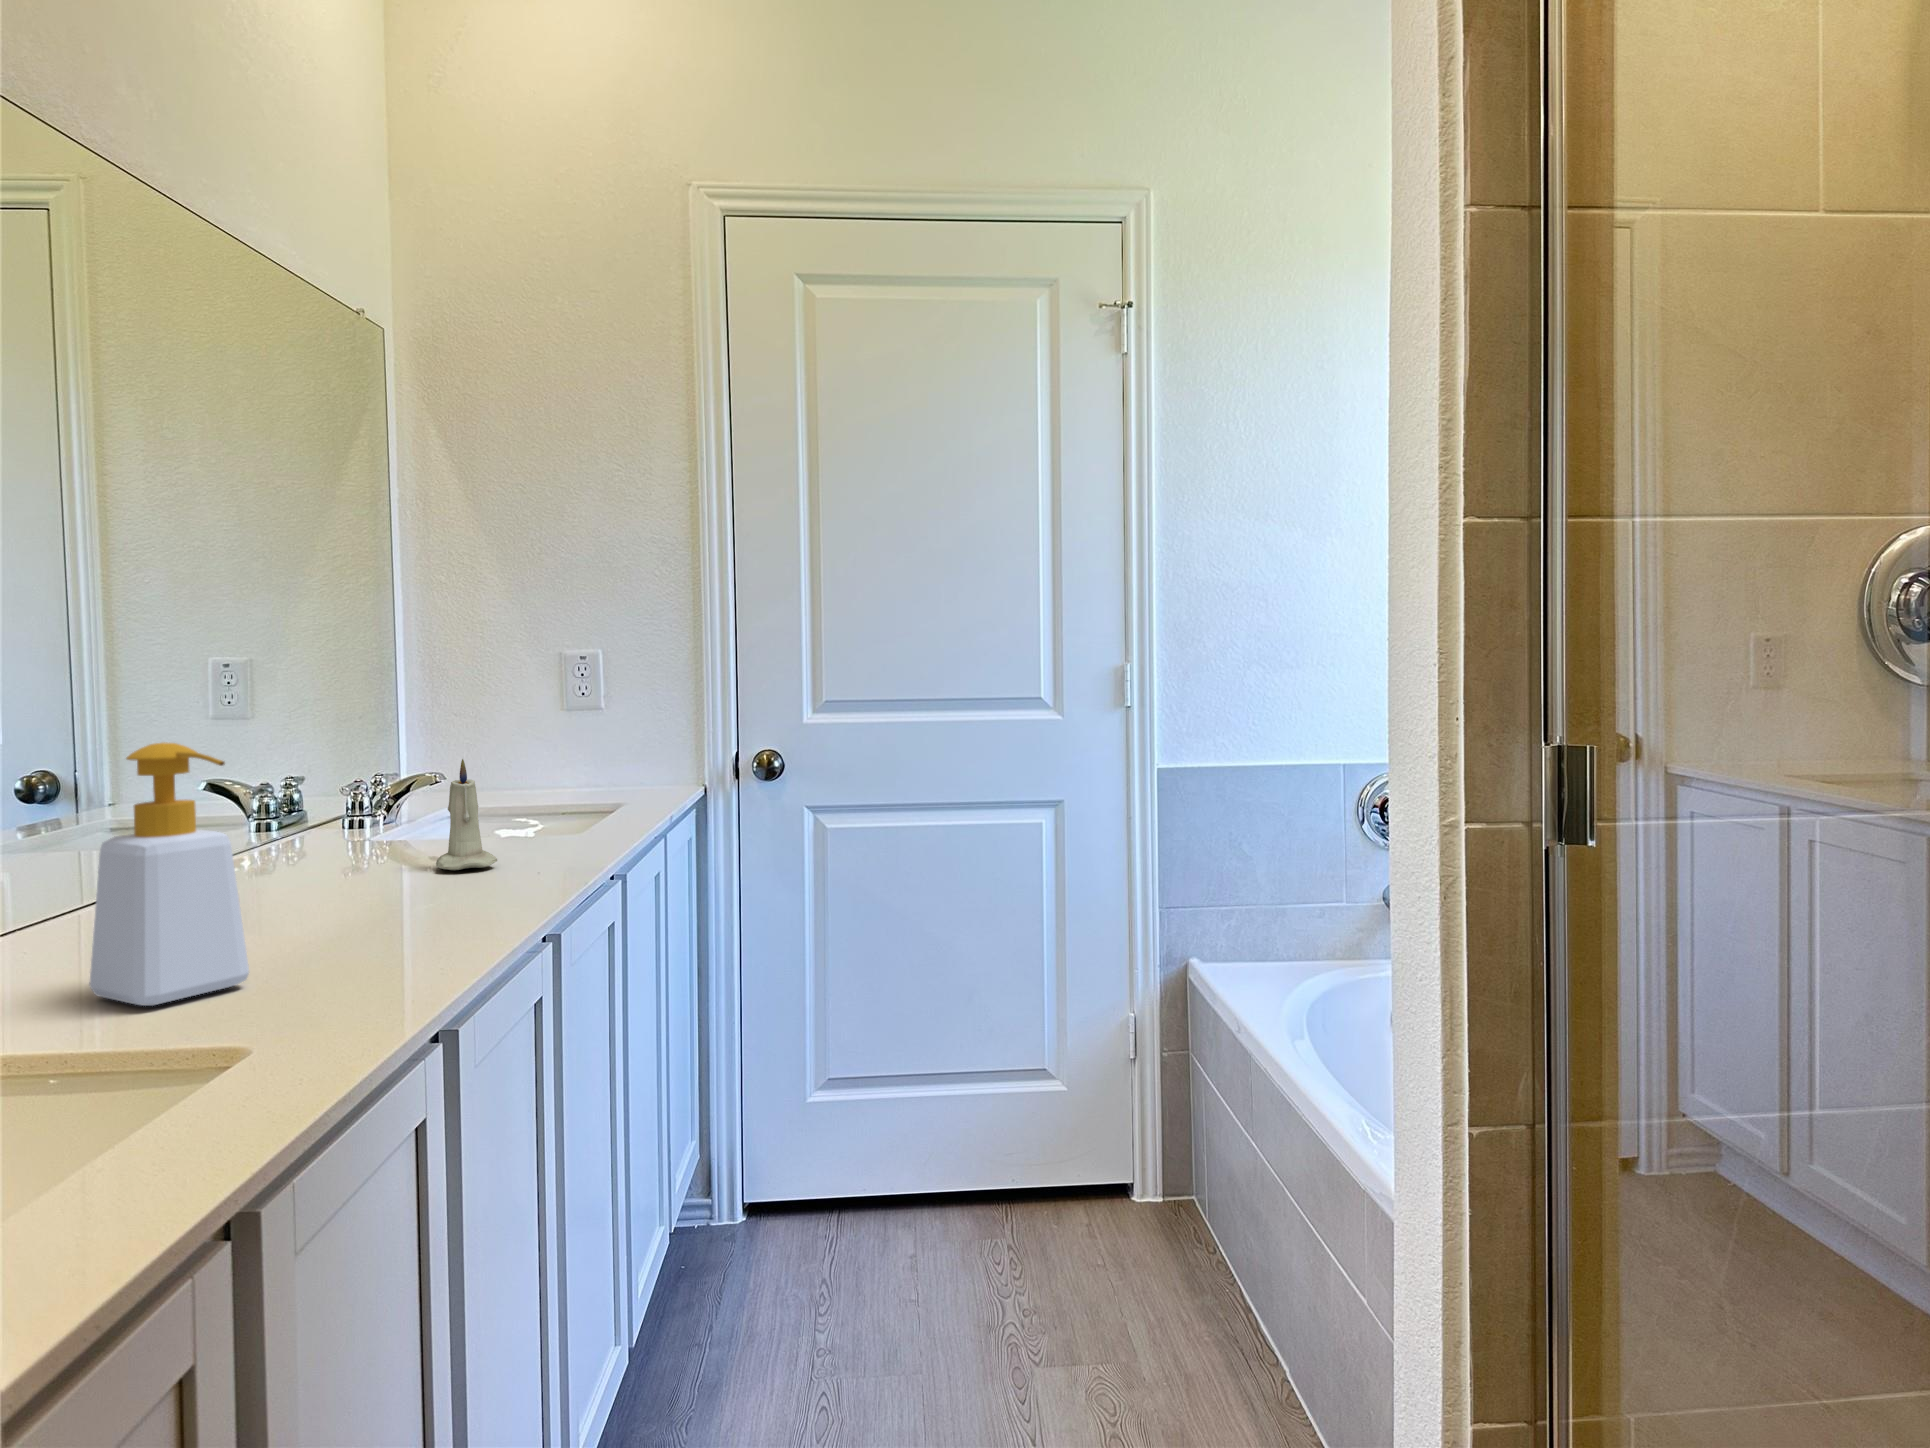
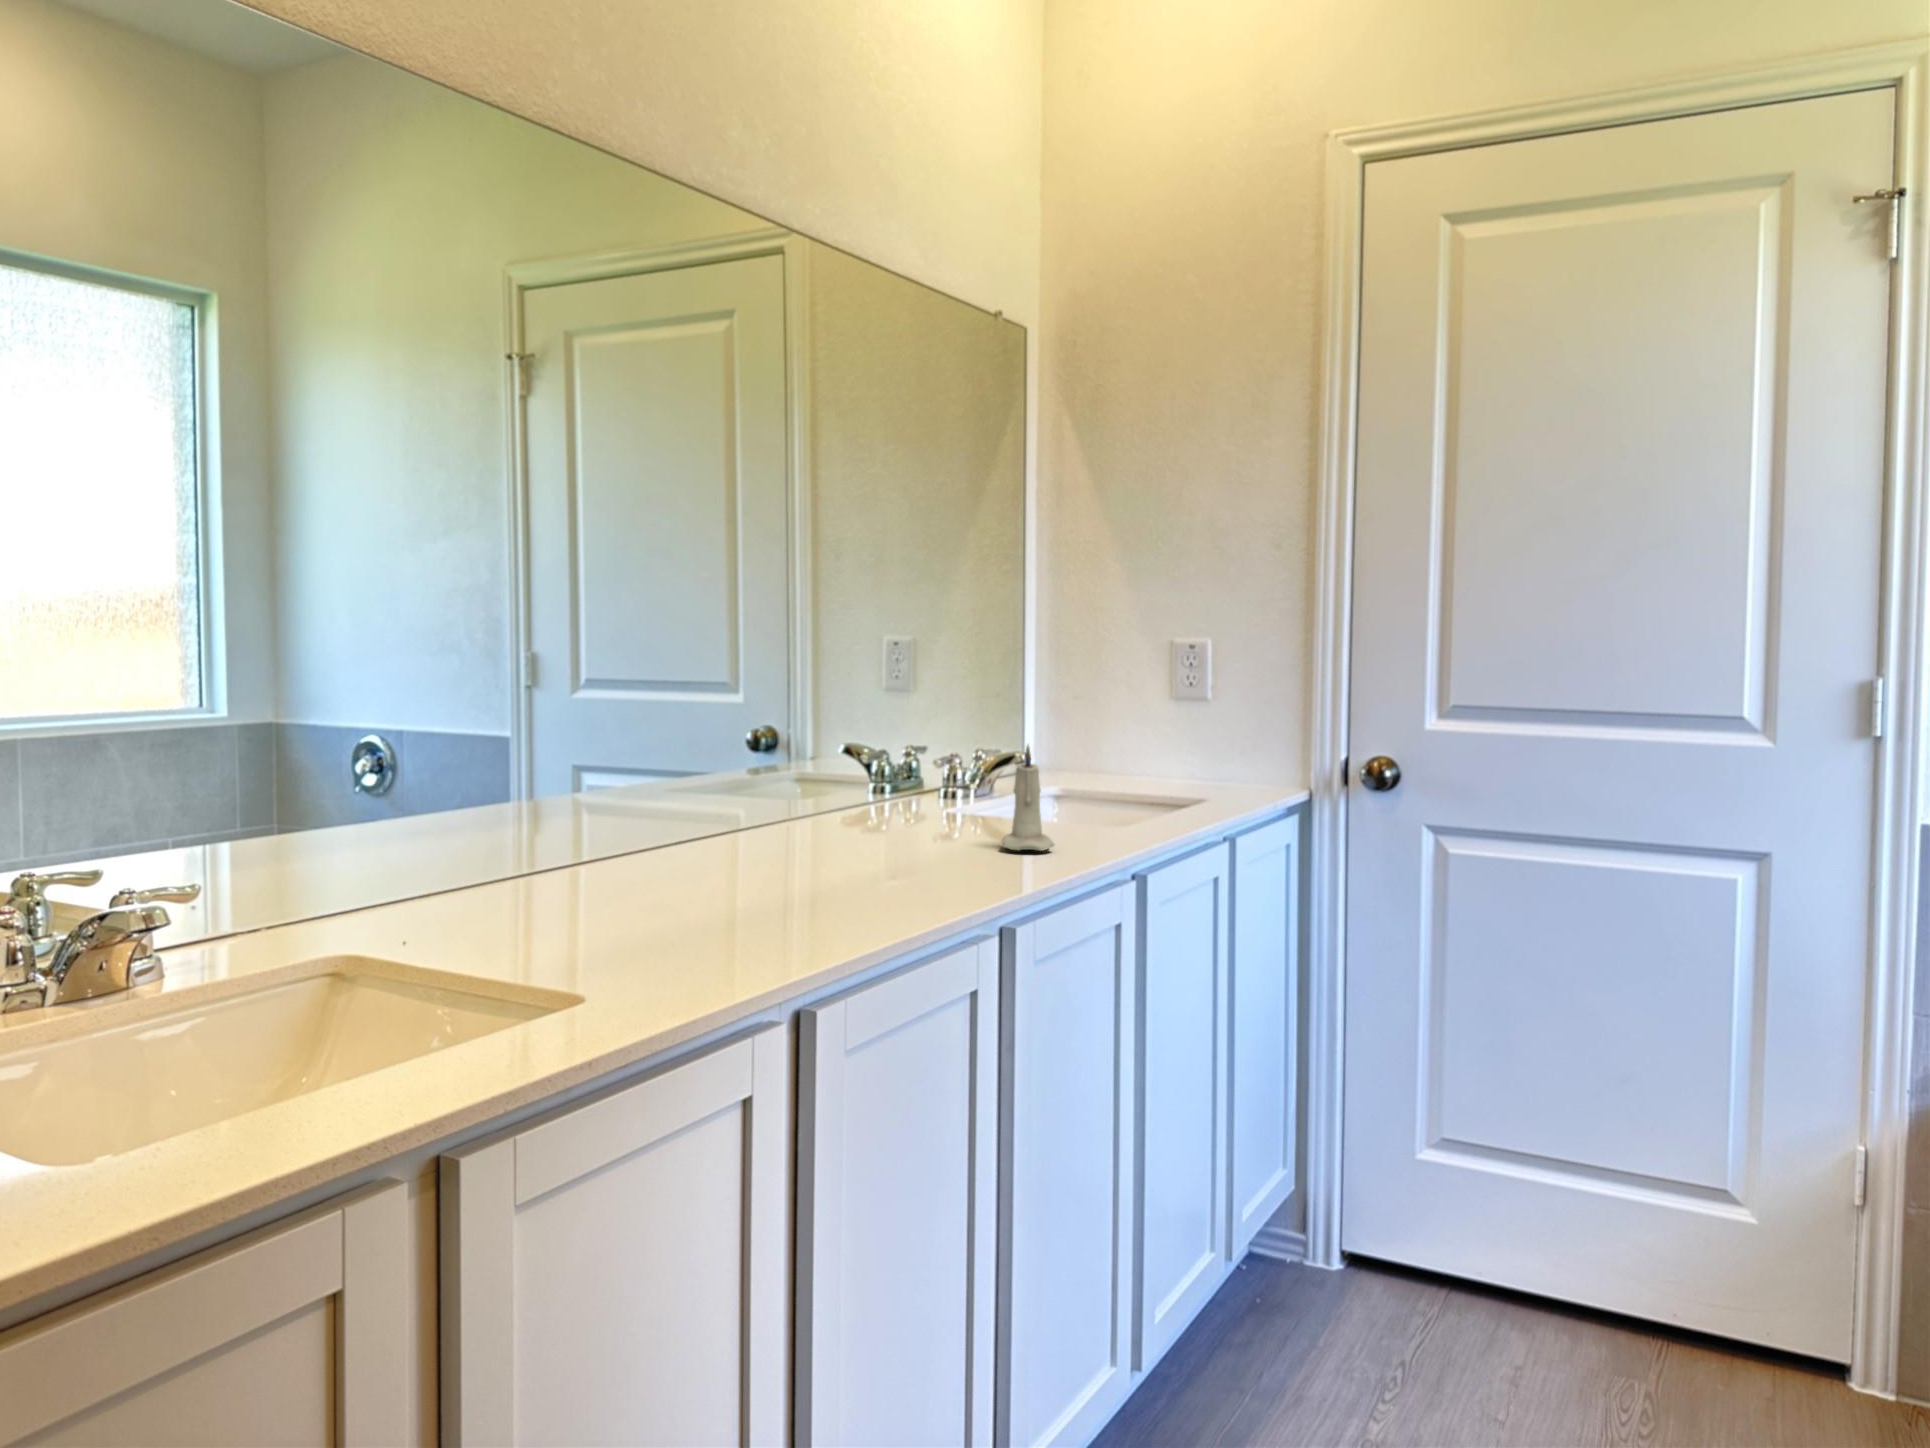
soap bottle: present [90,742,249,1006] -> none [701,720,807,933]

